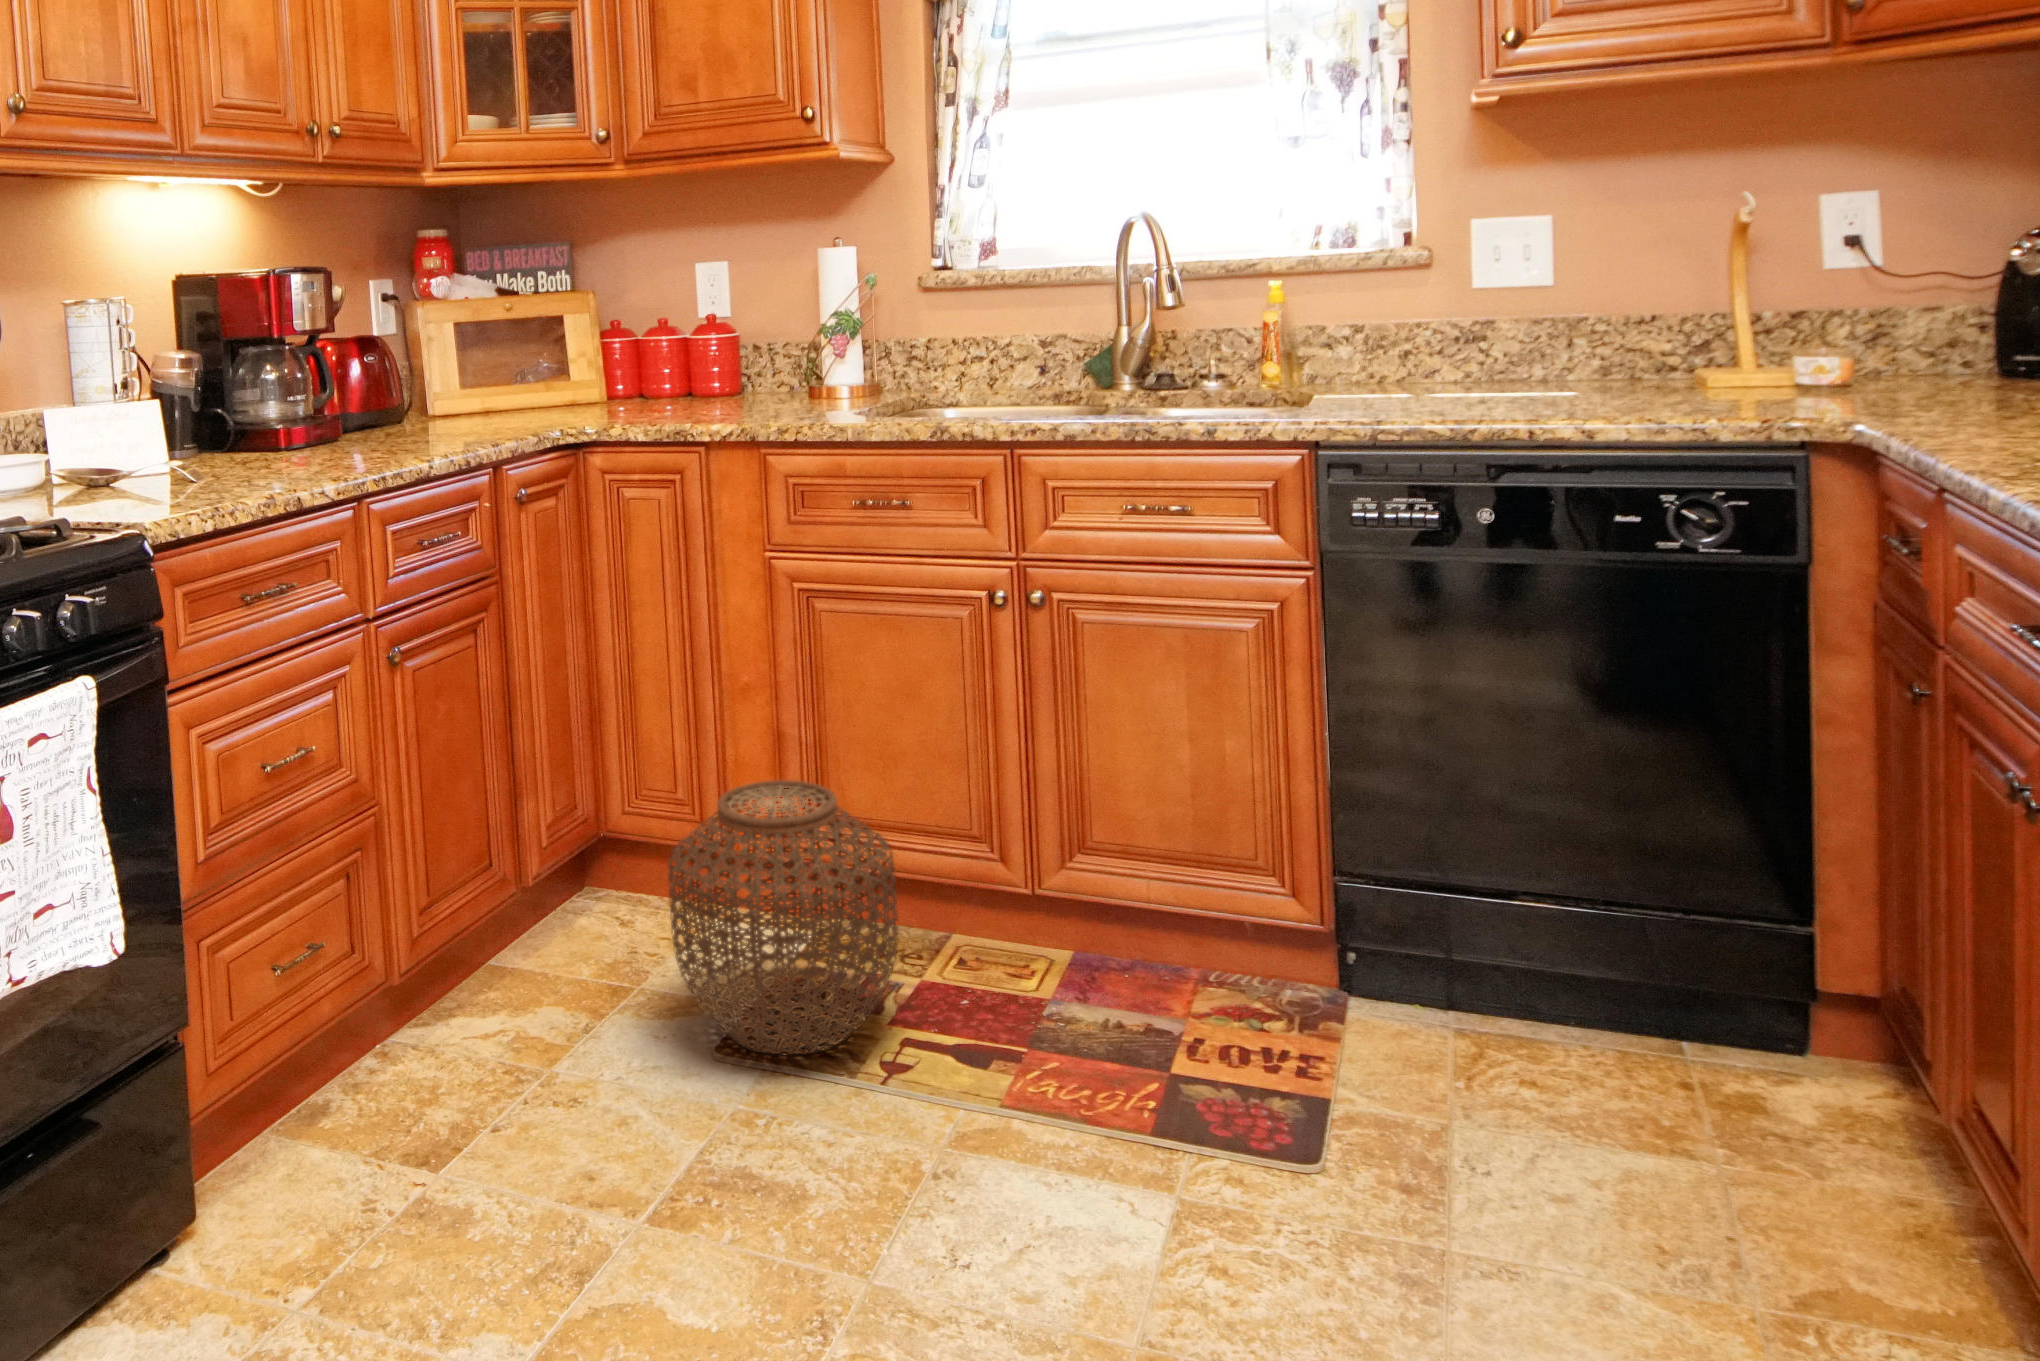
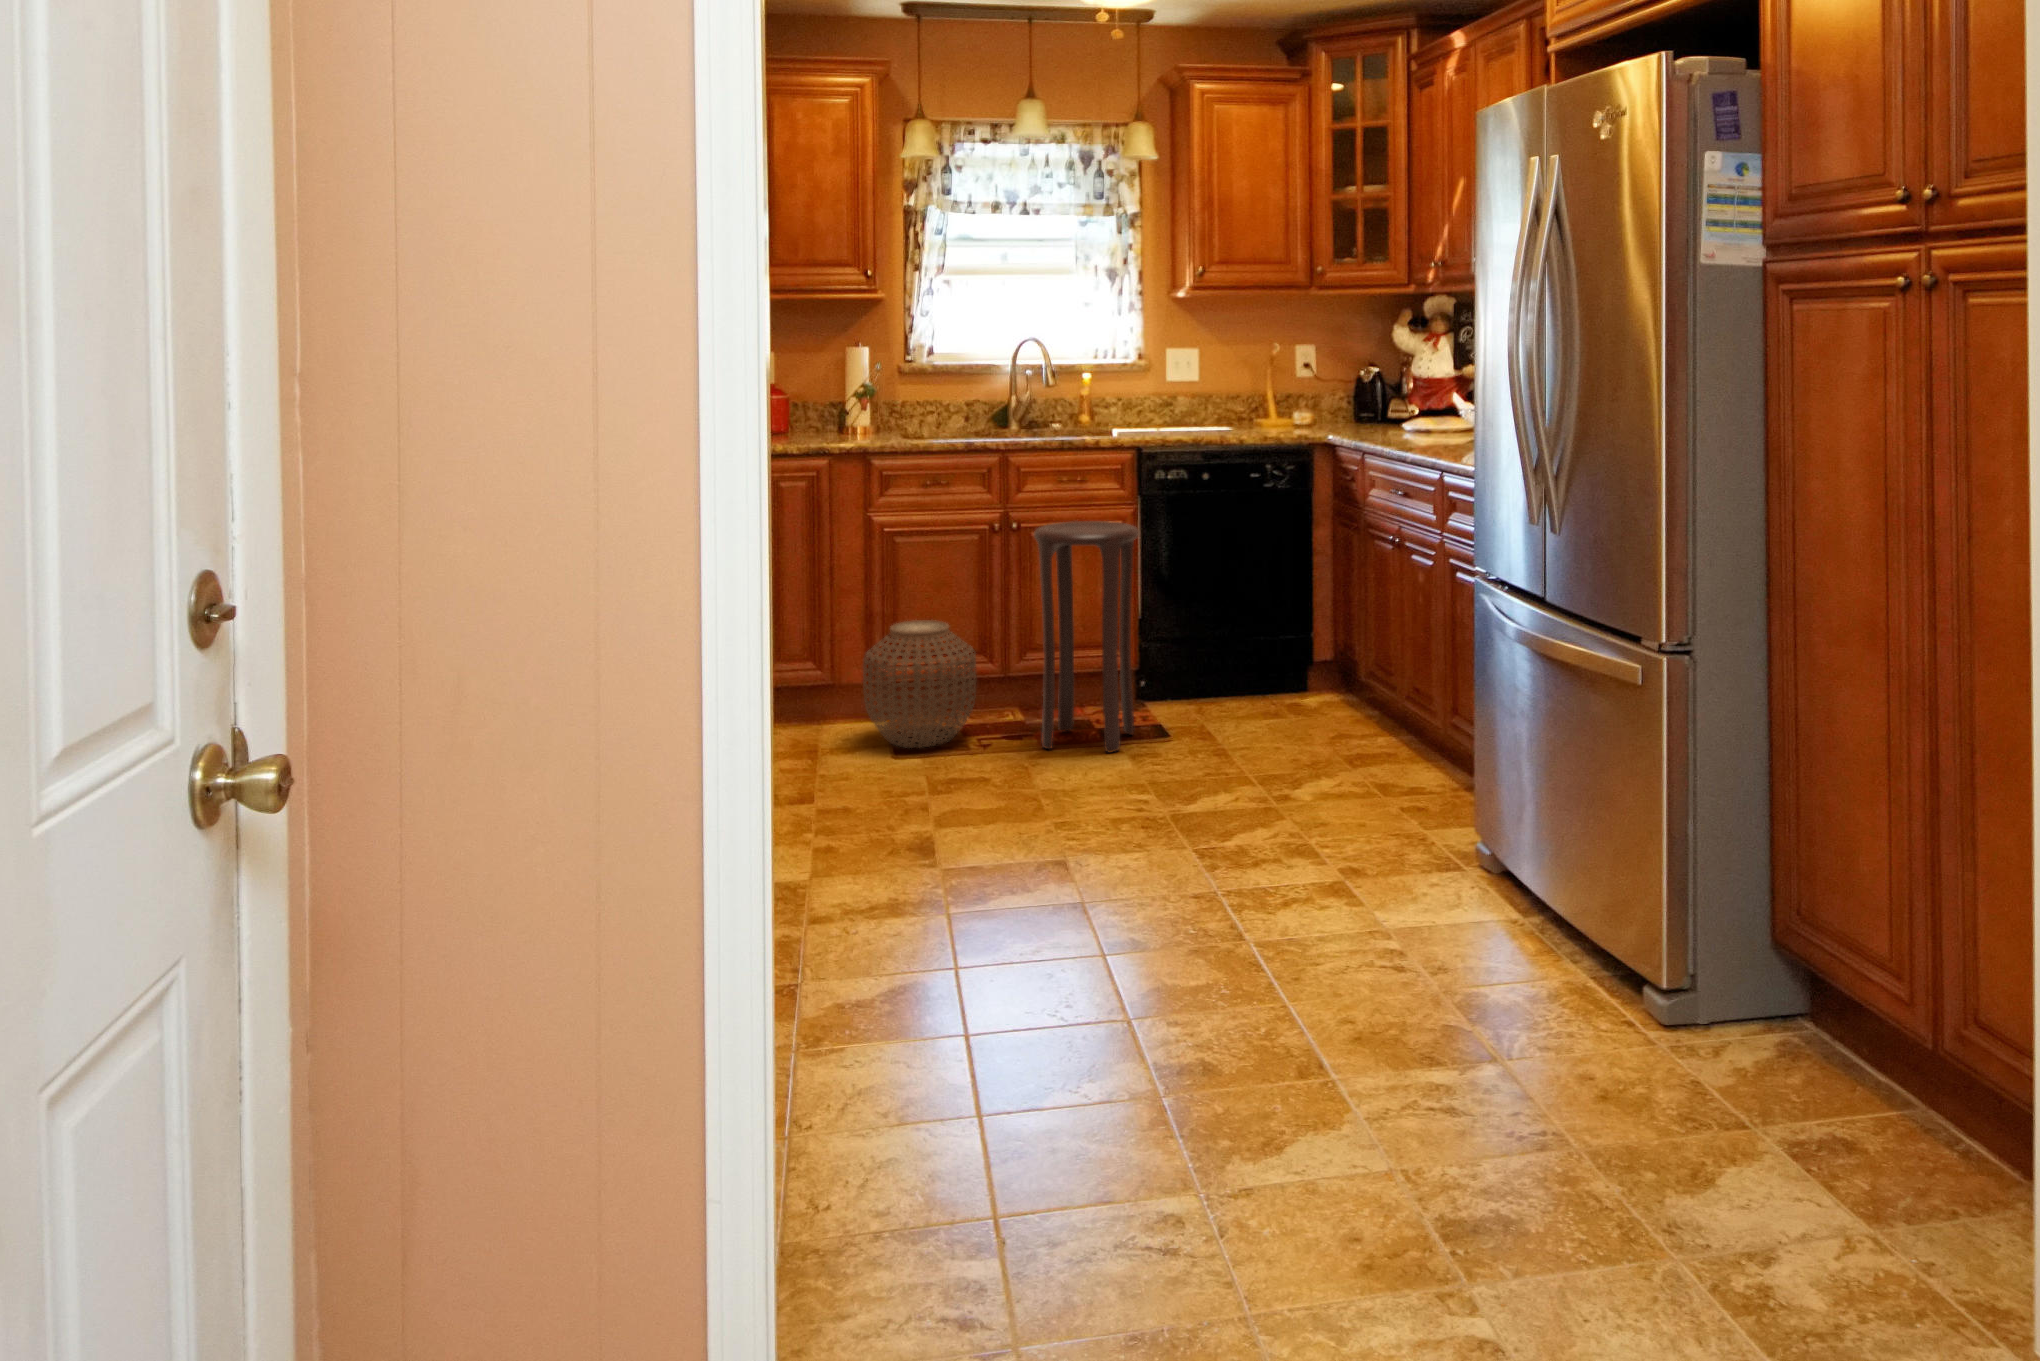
stool: none [959,613,1232,1198] -> present [1034,521,1139,752]

